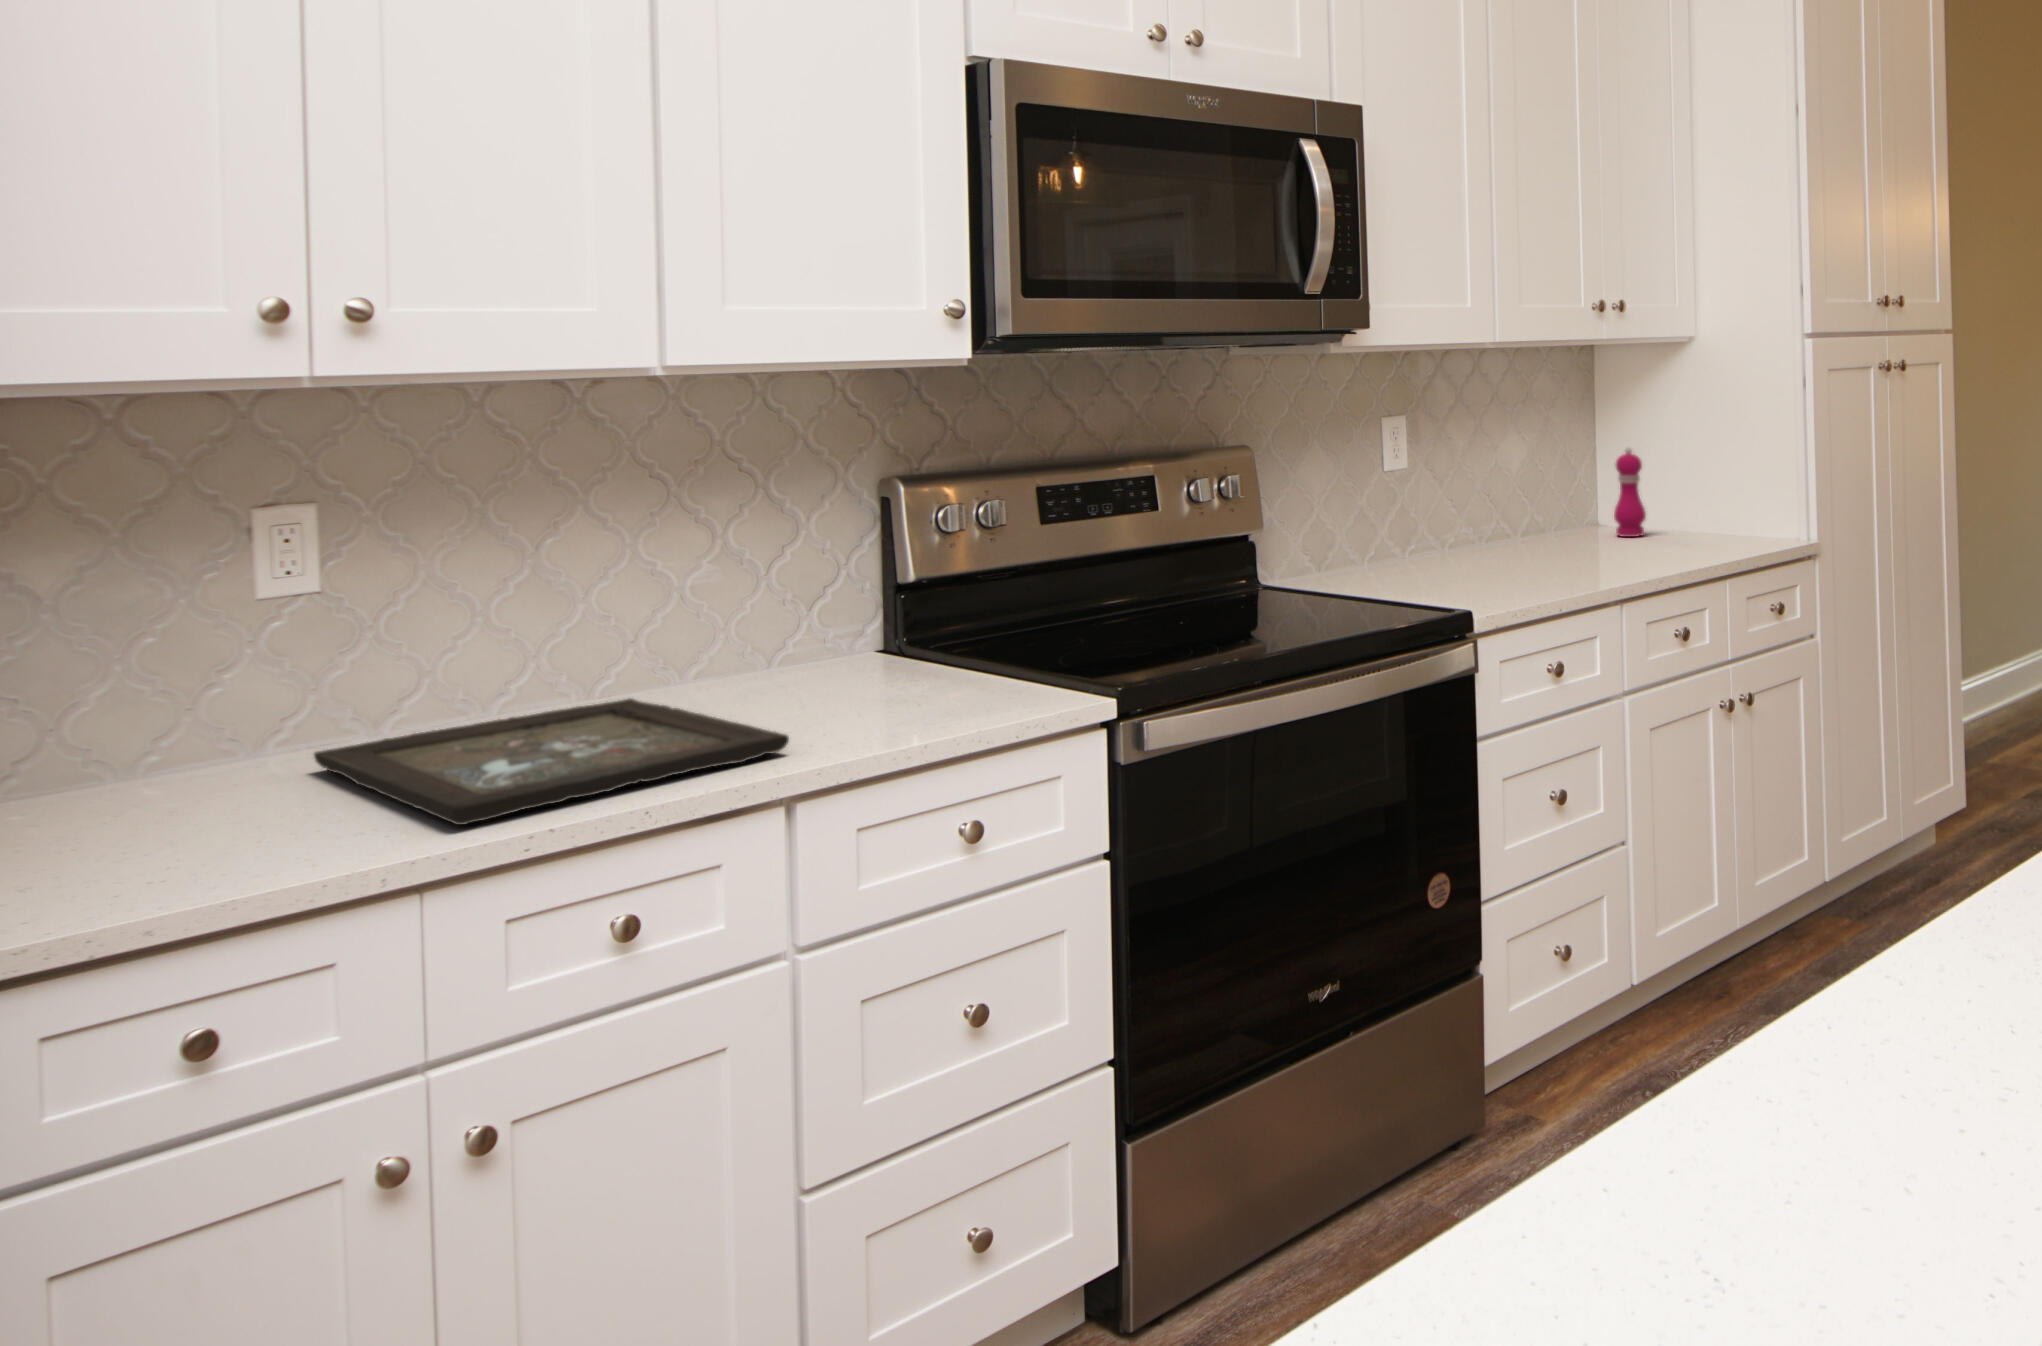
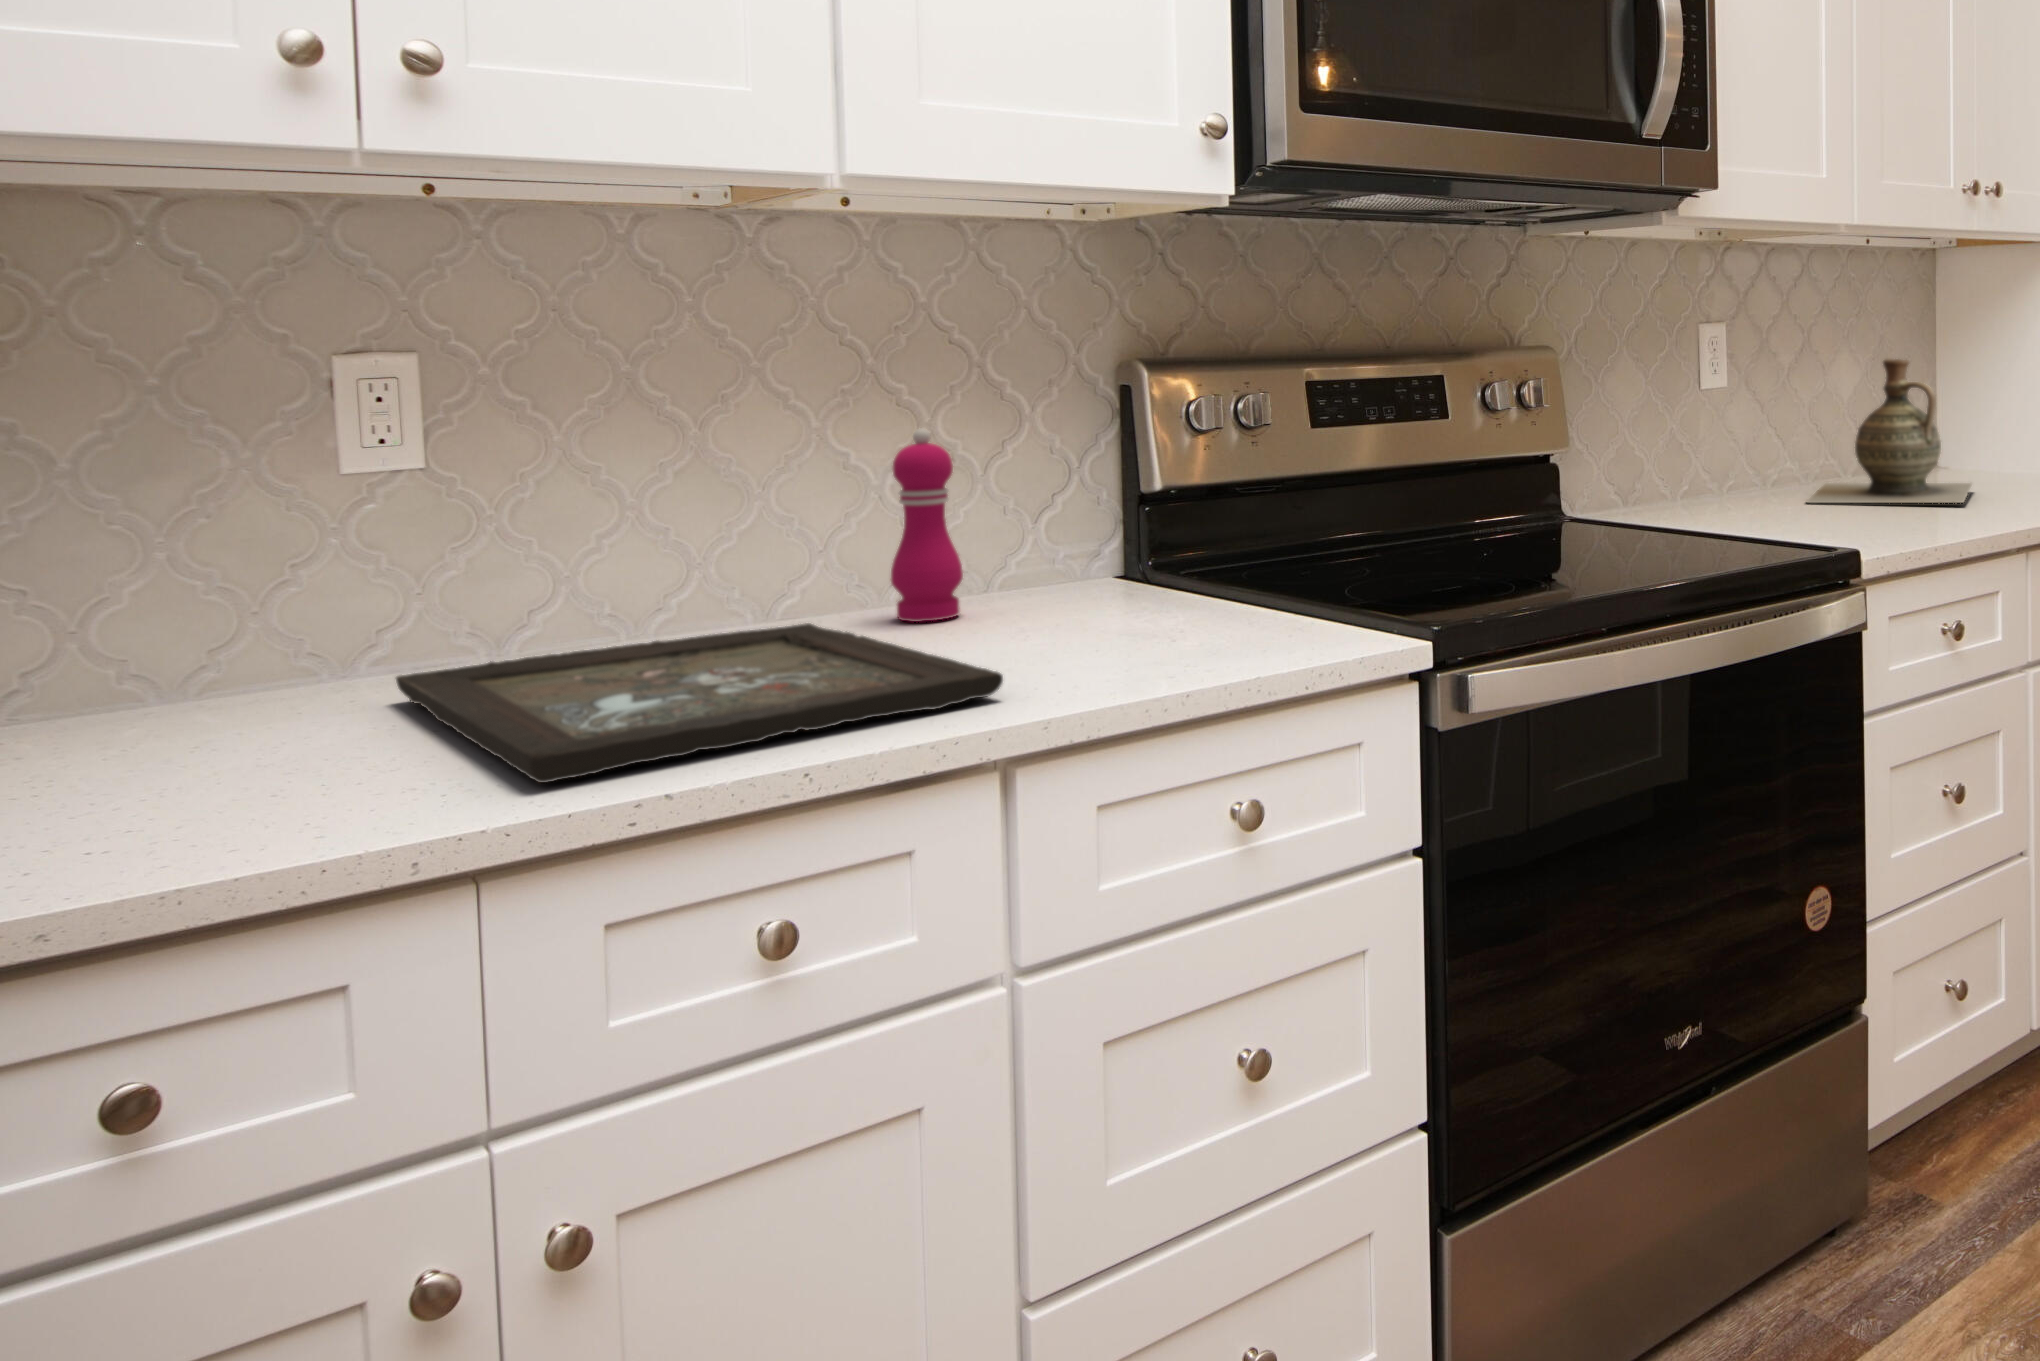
ceramic jug: none [1461,446,1602,565] -> present [1807,359,1971,503]
pepper mill: present [1614,447,1646,537] -> present [891,428,963,622]

